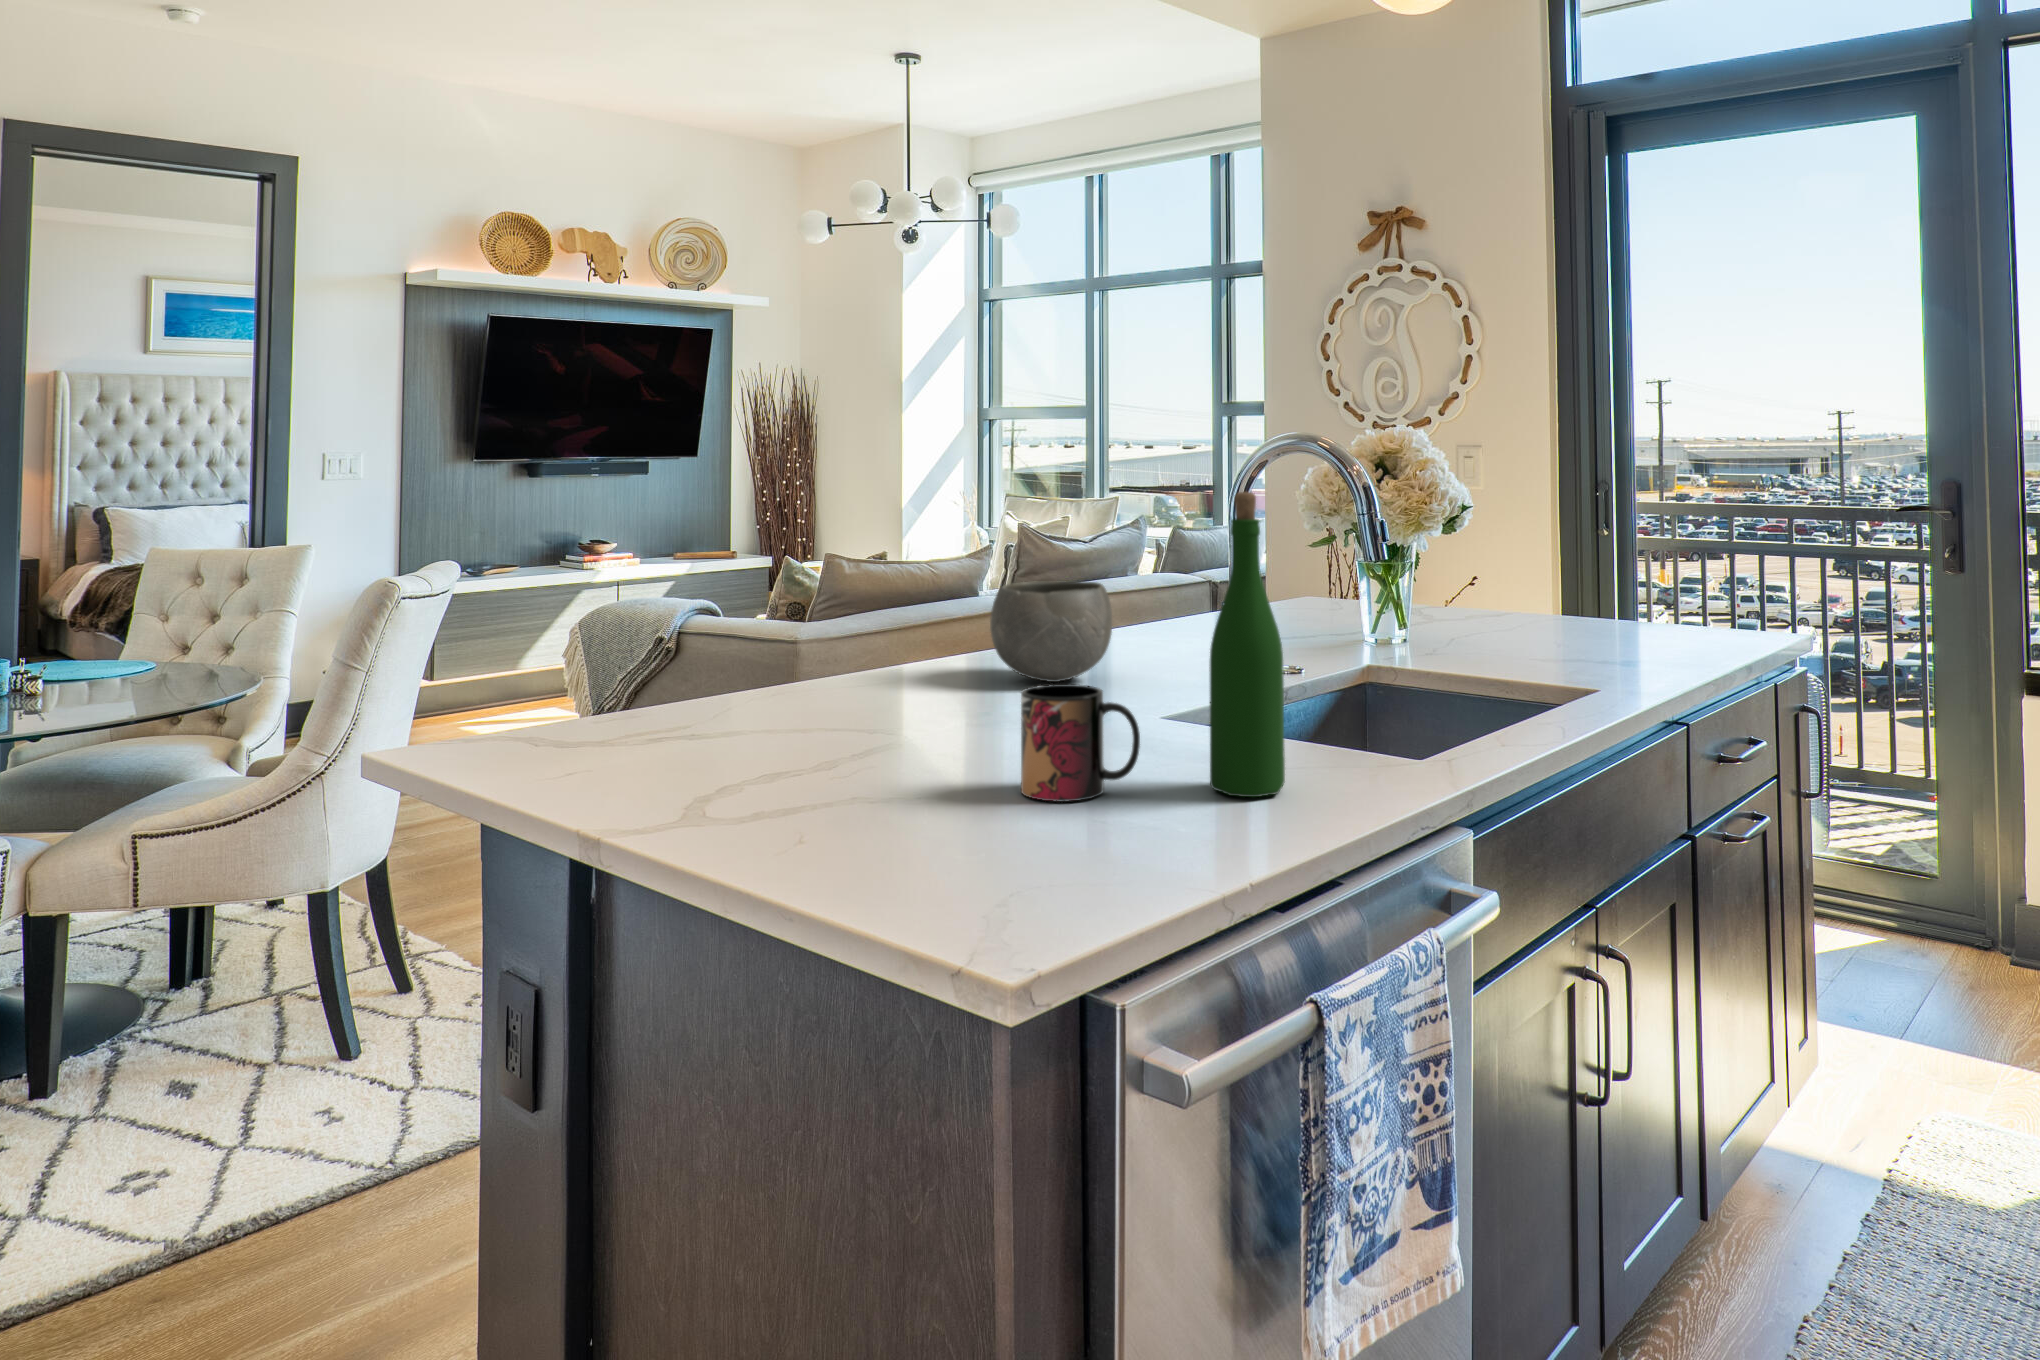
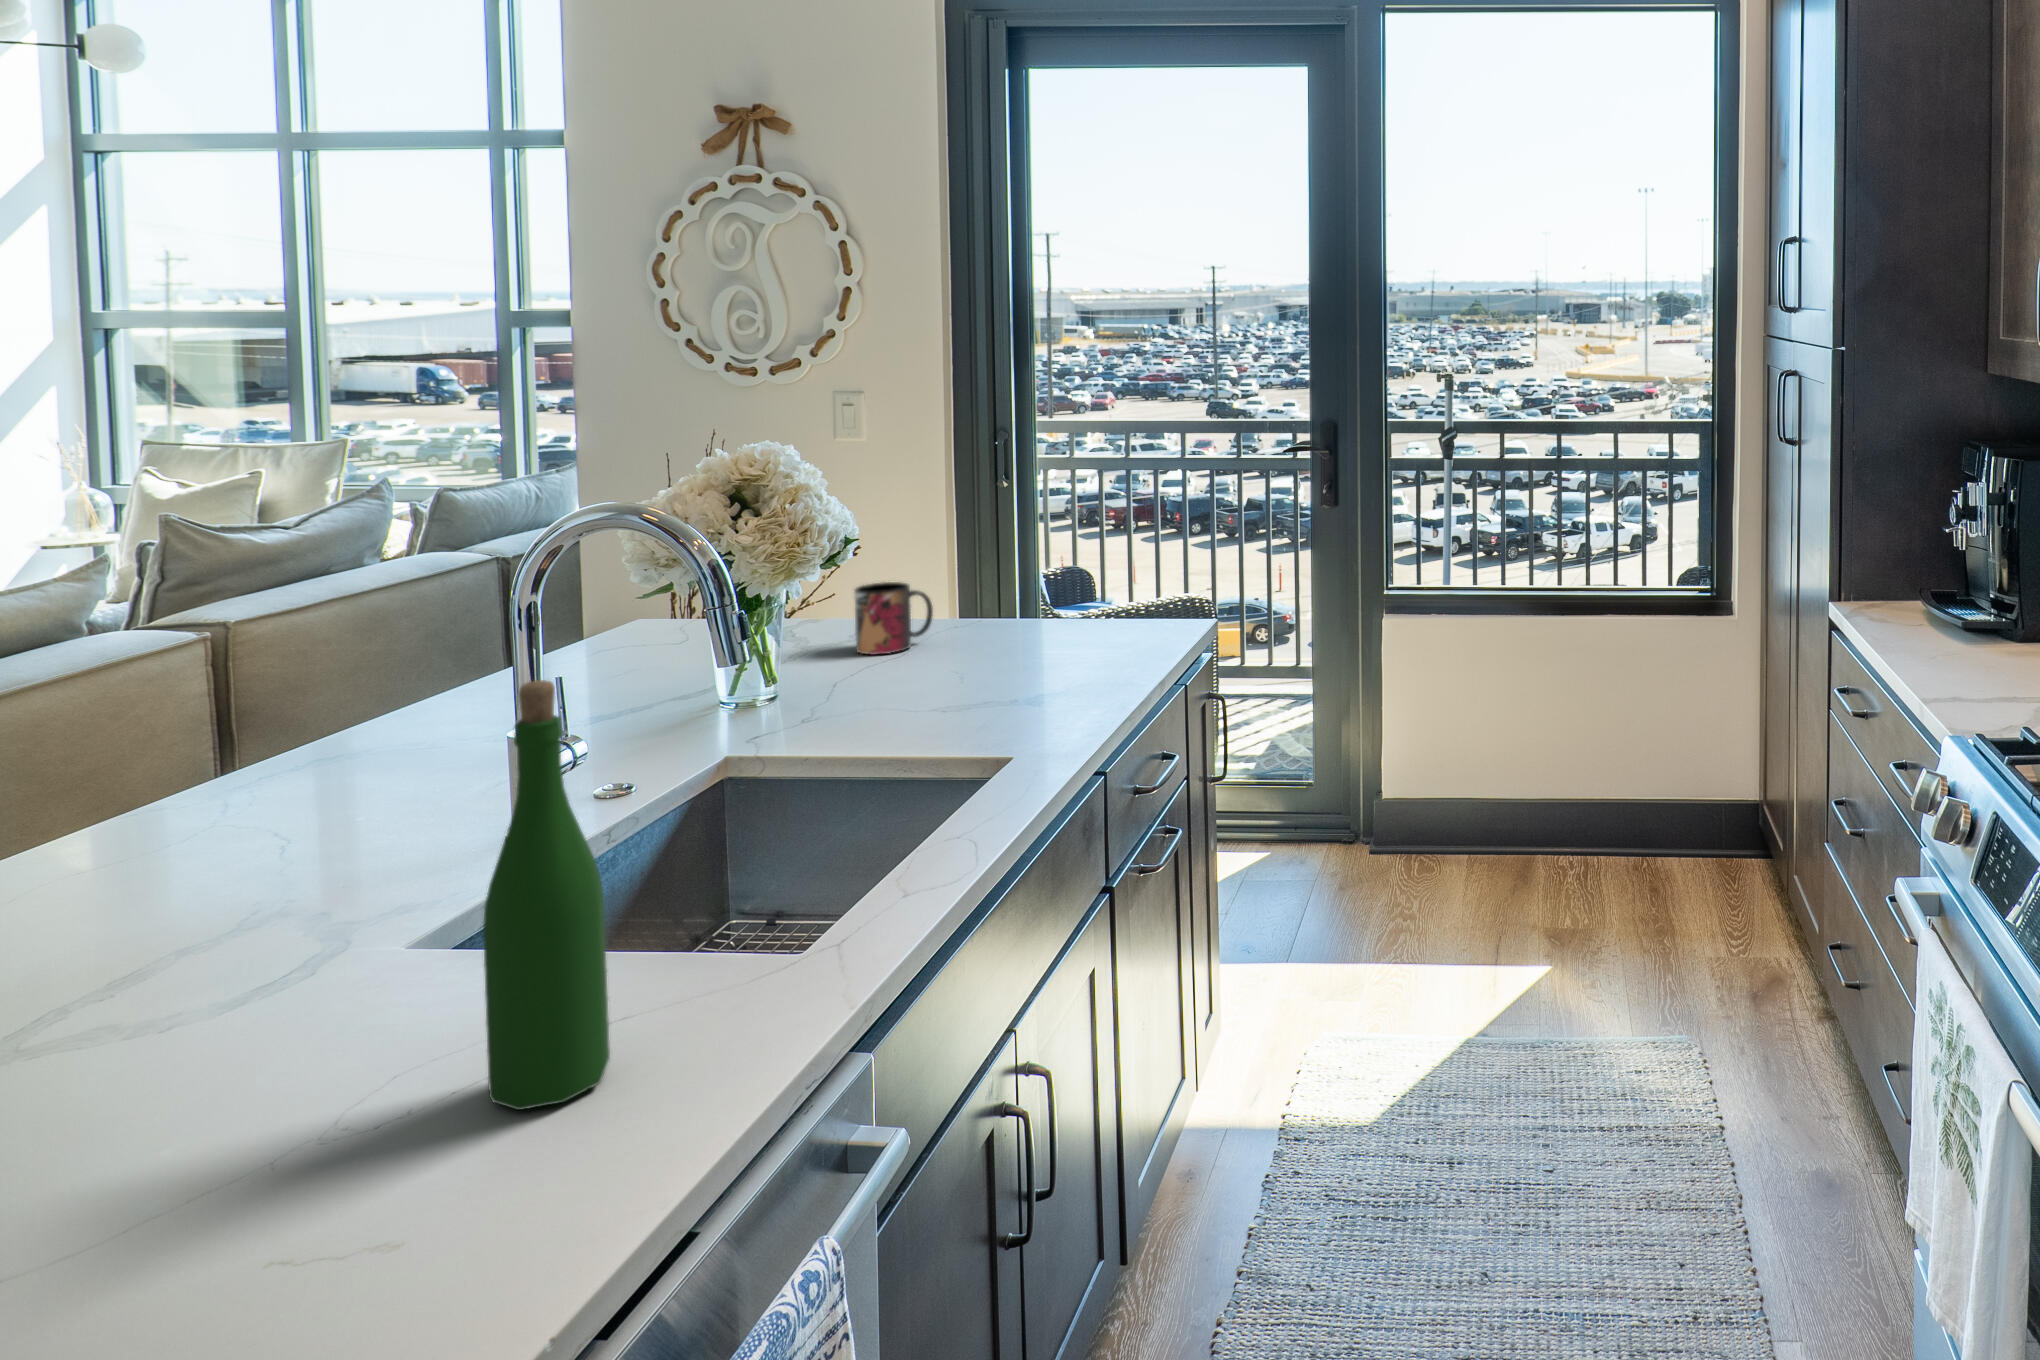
ceramic bowl: present [990,581,1112,682] -> none [78,729,319,901]
mug: present [1021,684,1140,802] -> present [854,582,933,655]

